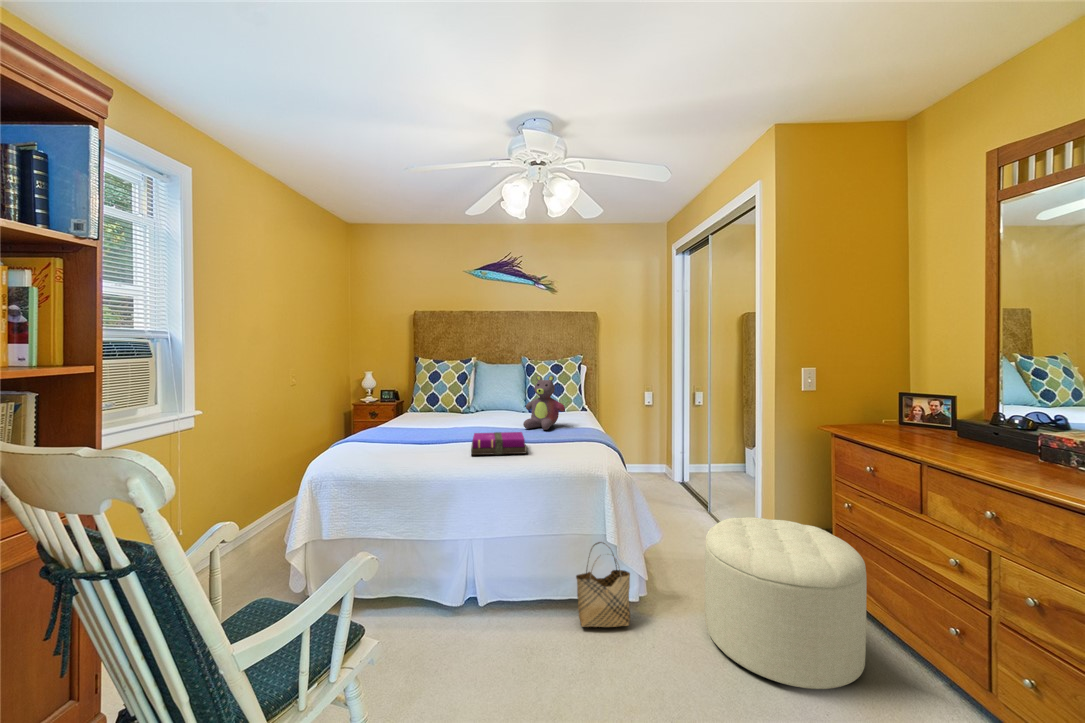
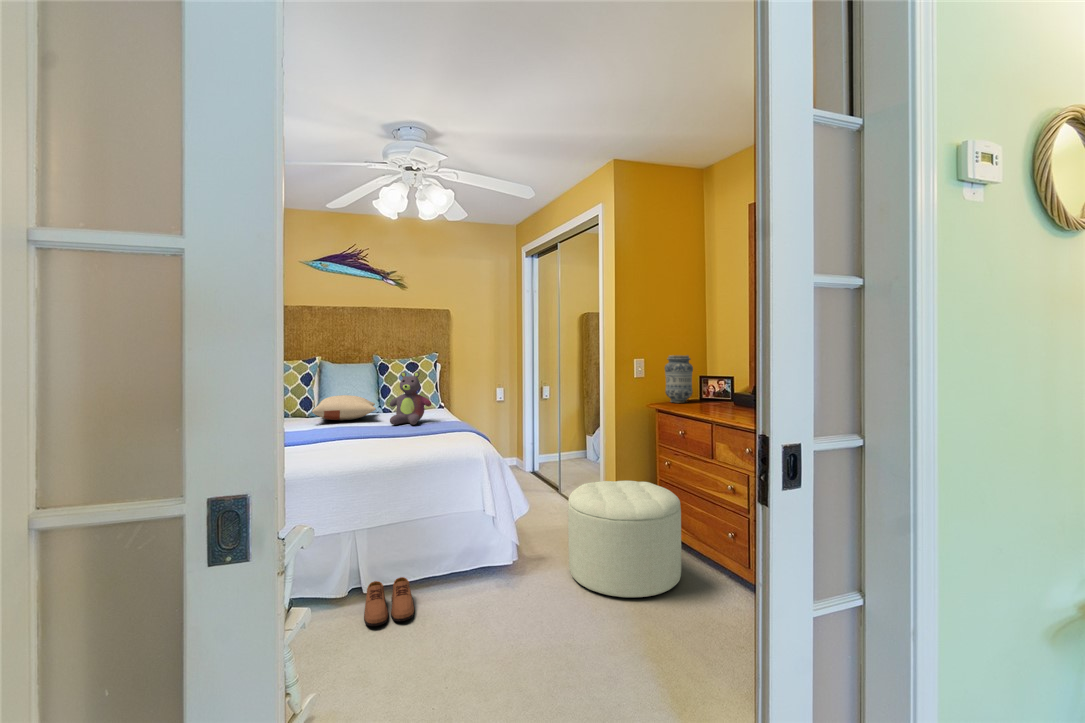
vase: none [846,364,890,426] -> present [665,355,693,403]
pillow: none [457,396,518,420] -> present [312,395,376,420]
notebook: present [471,432,527,455] -> none [346,425,408,448]
woven basket: present [576,542,630,627] -> none [461,516,509,592]
shoe: none [471,595,522,650] -> present [364,577,414,626]

